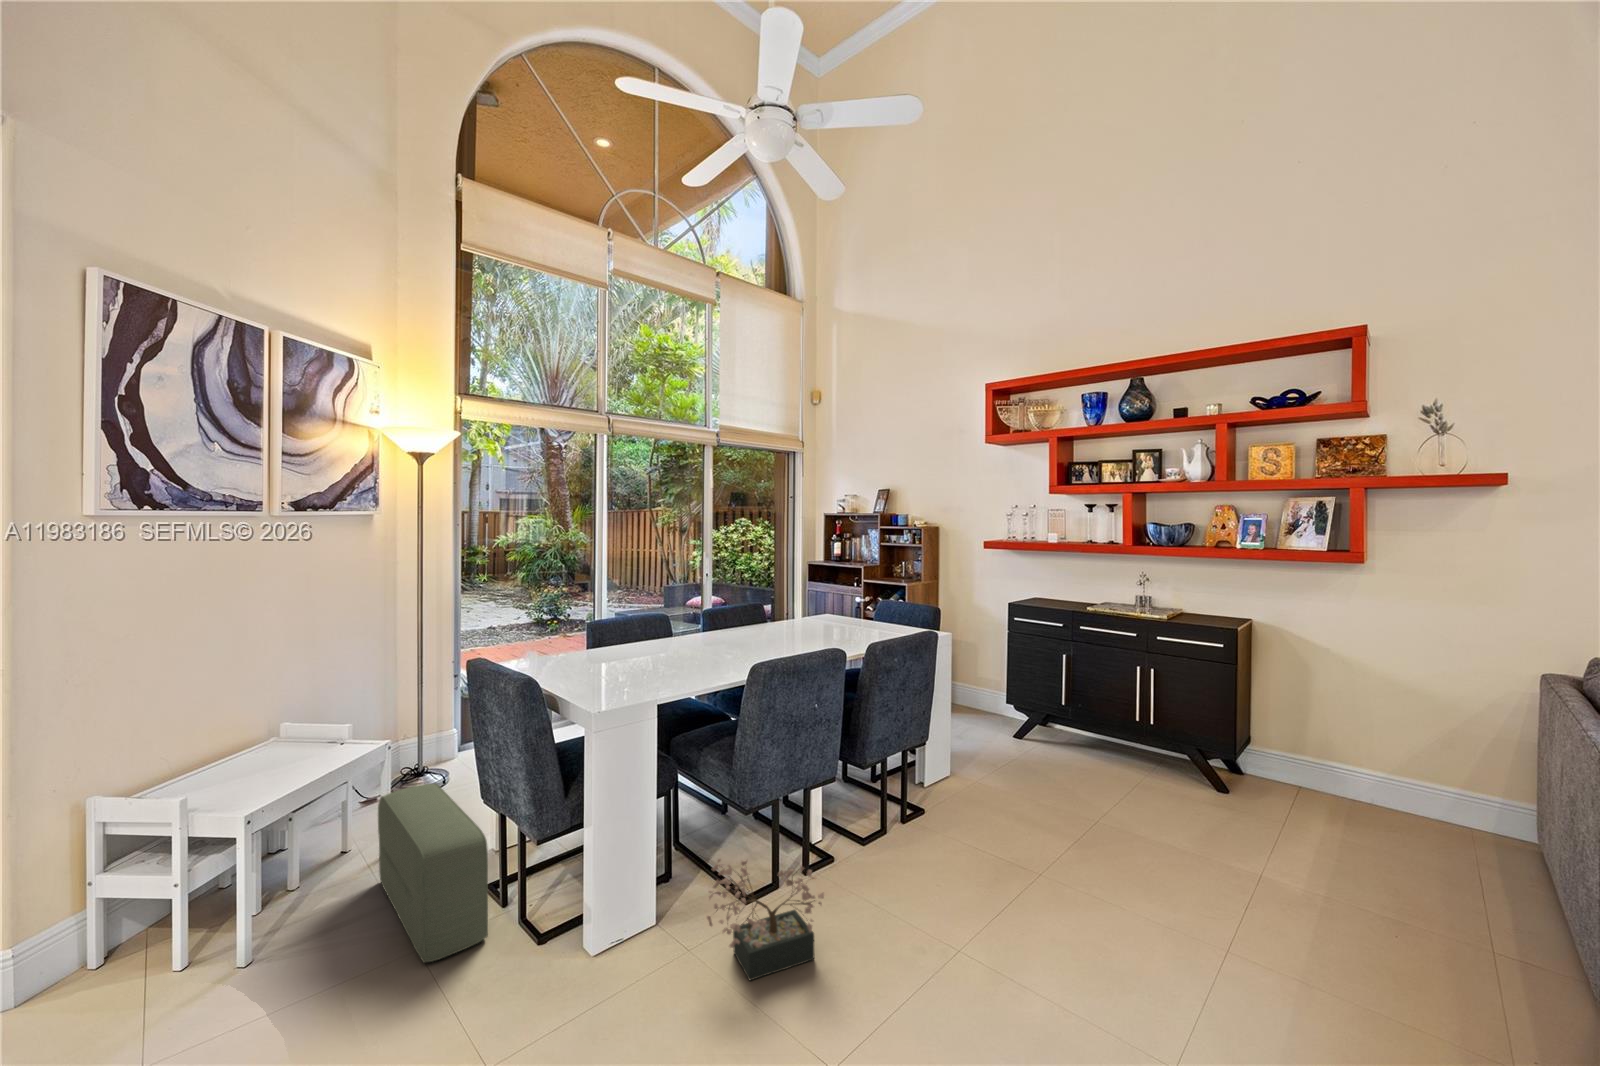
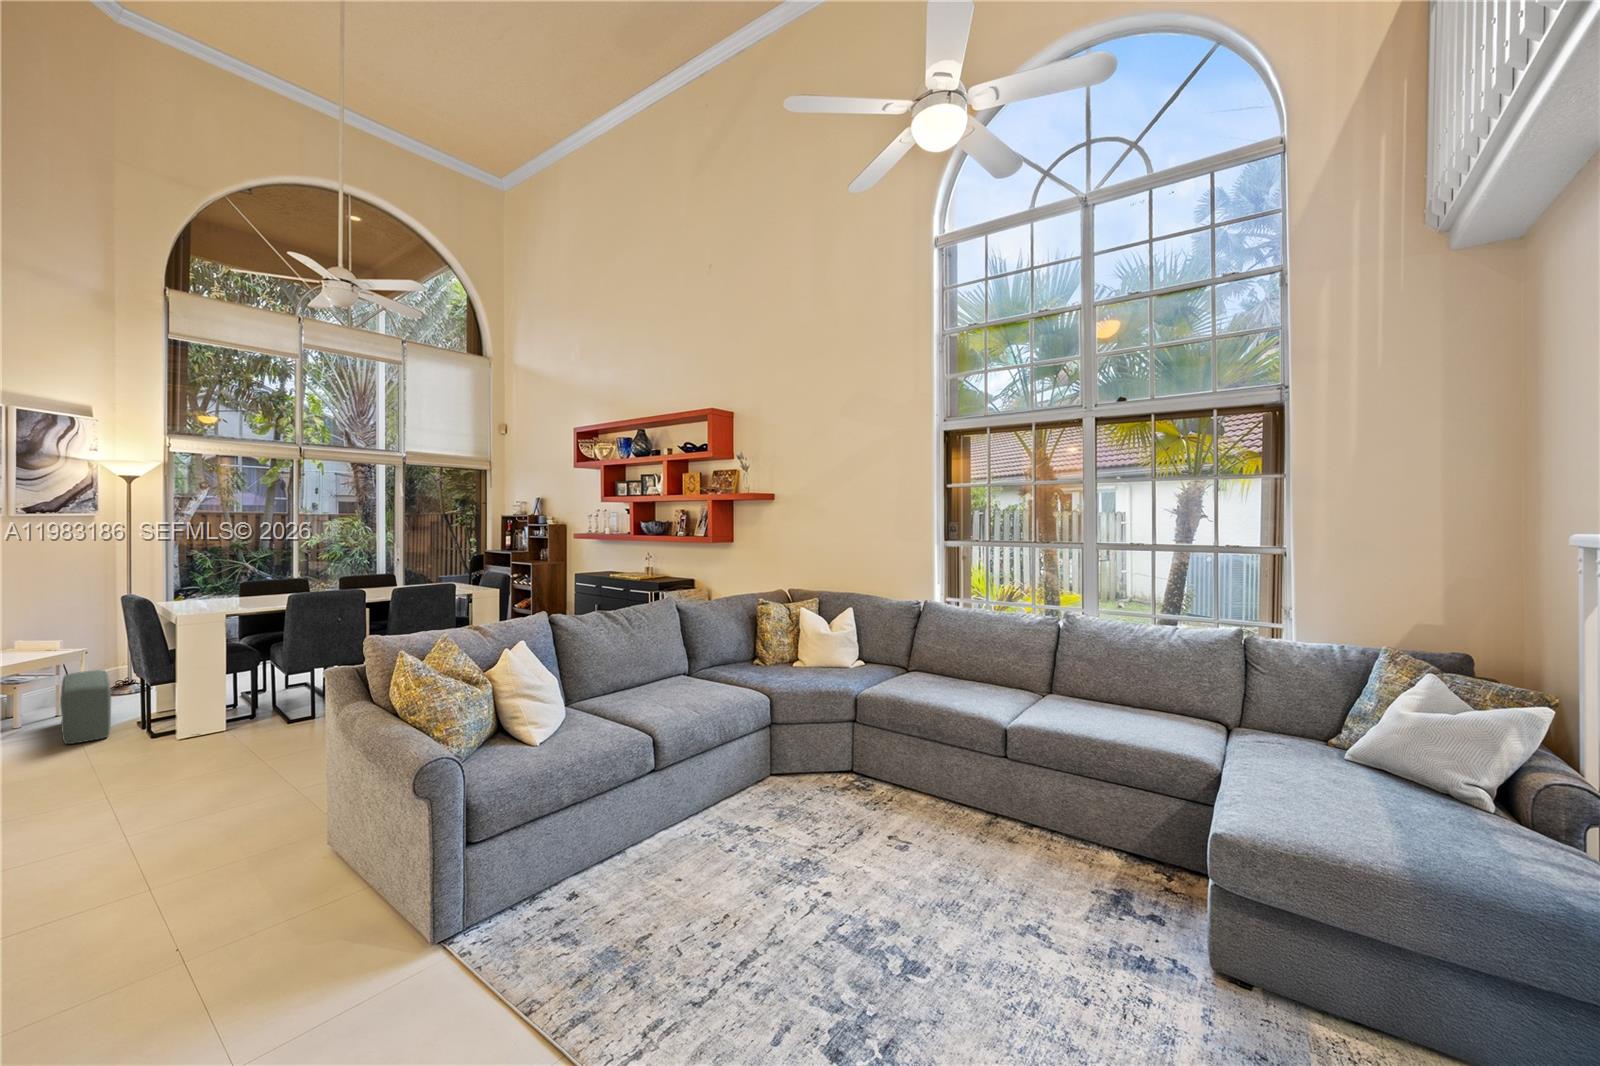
decorative plant: present [707,859,824,980] -> none [212,693,288,746]

